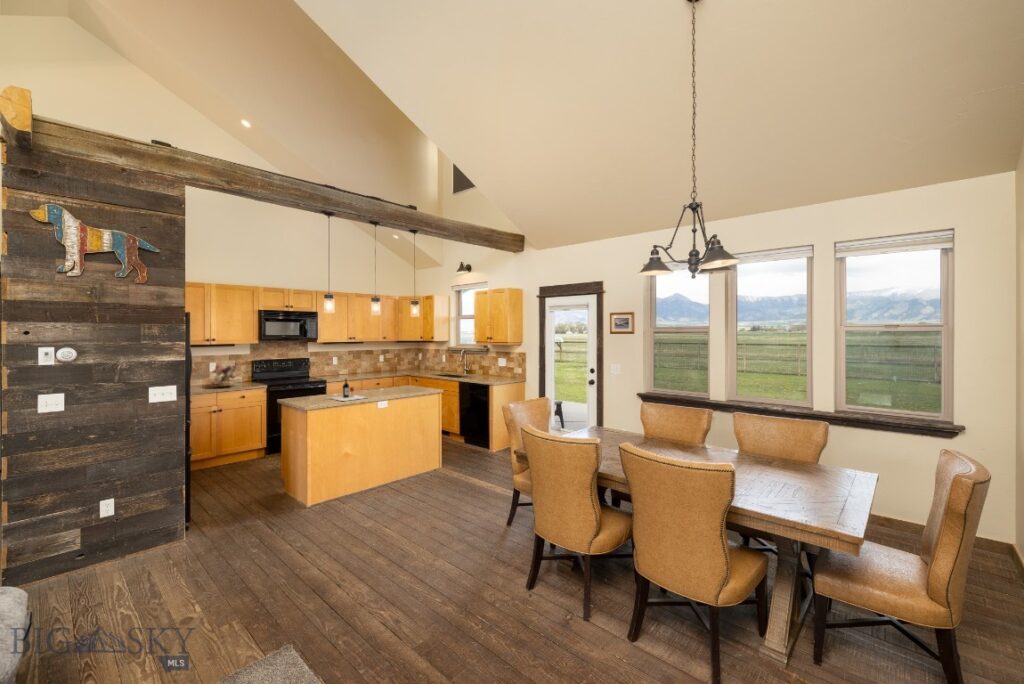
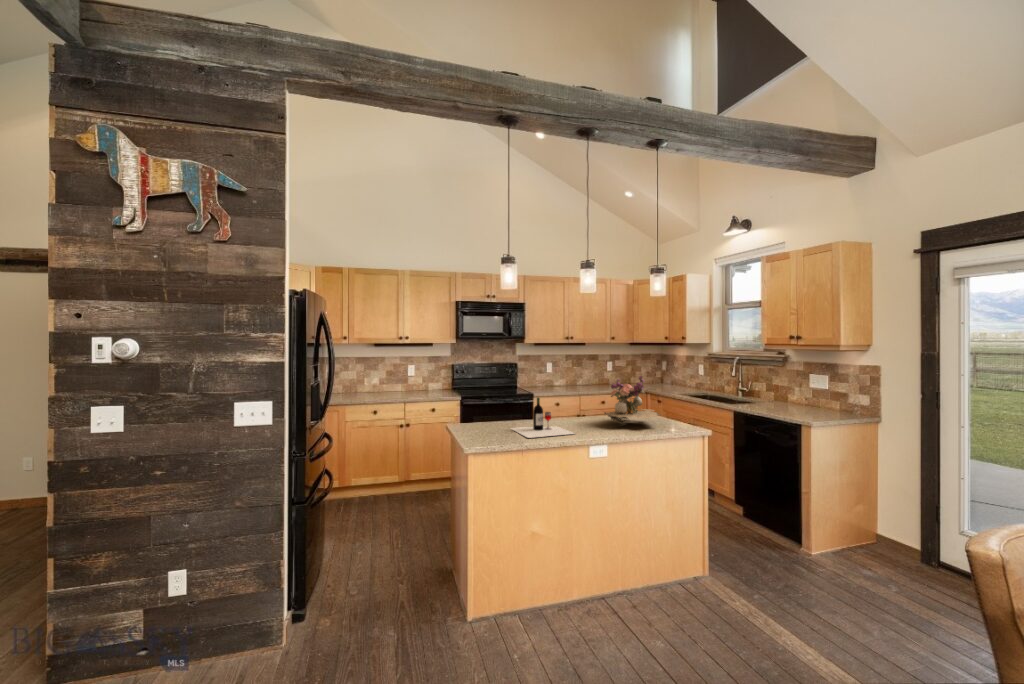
flower arrangement: present [211,363,239,386] -> present [604,375,659,423]

